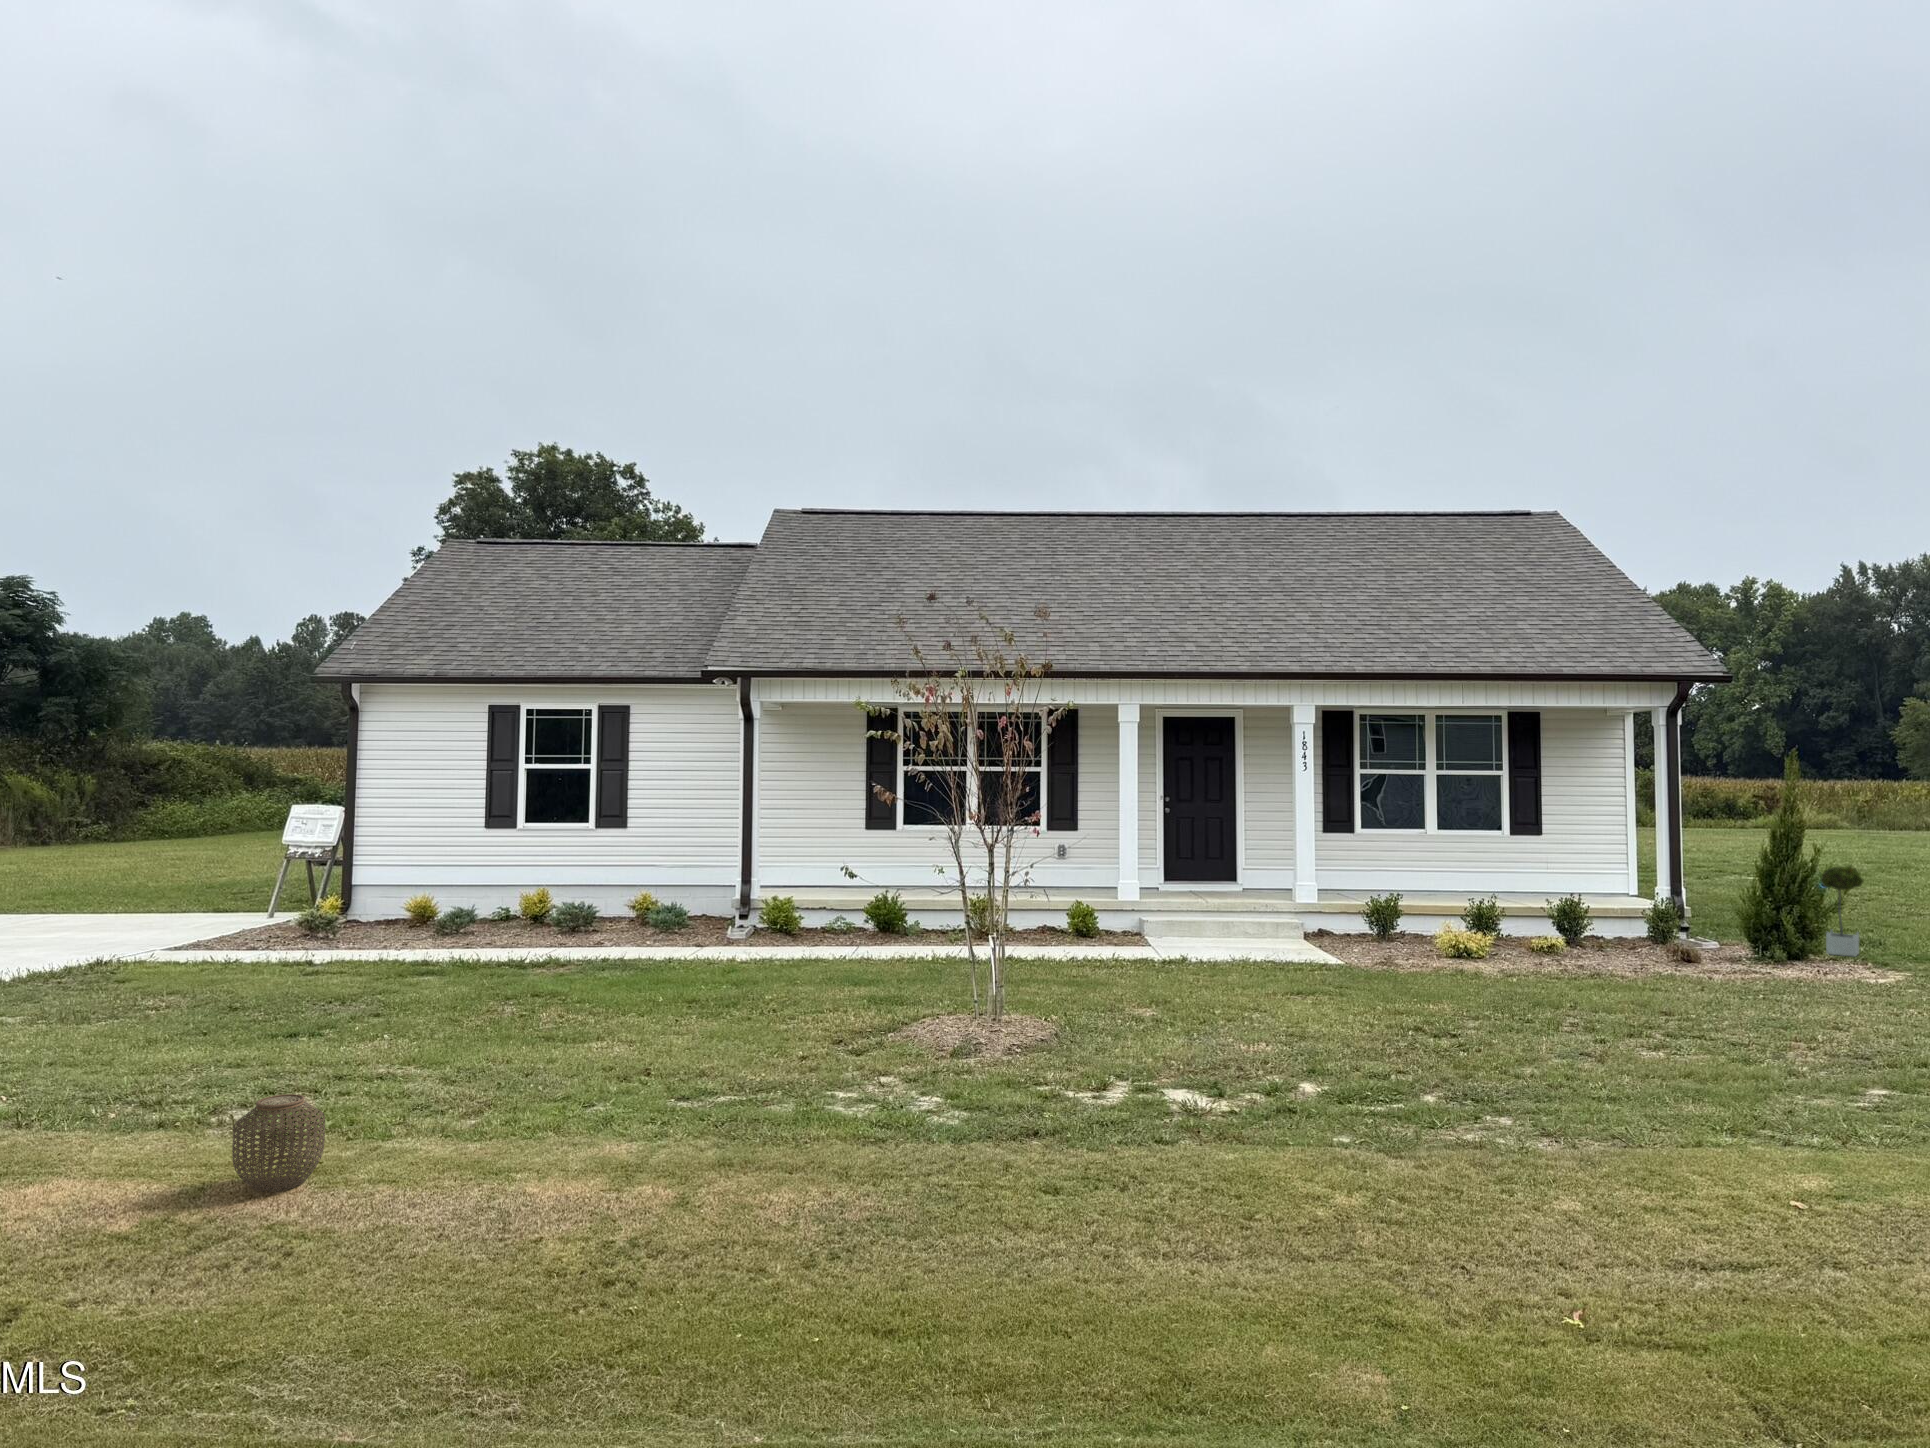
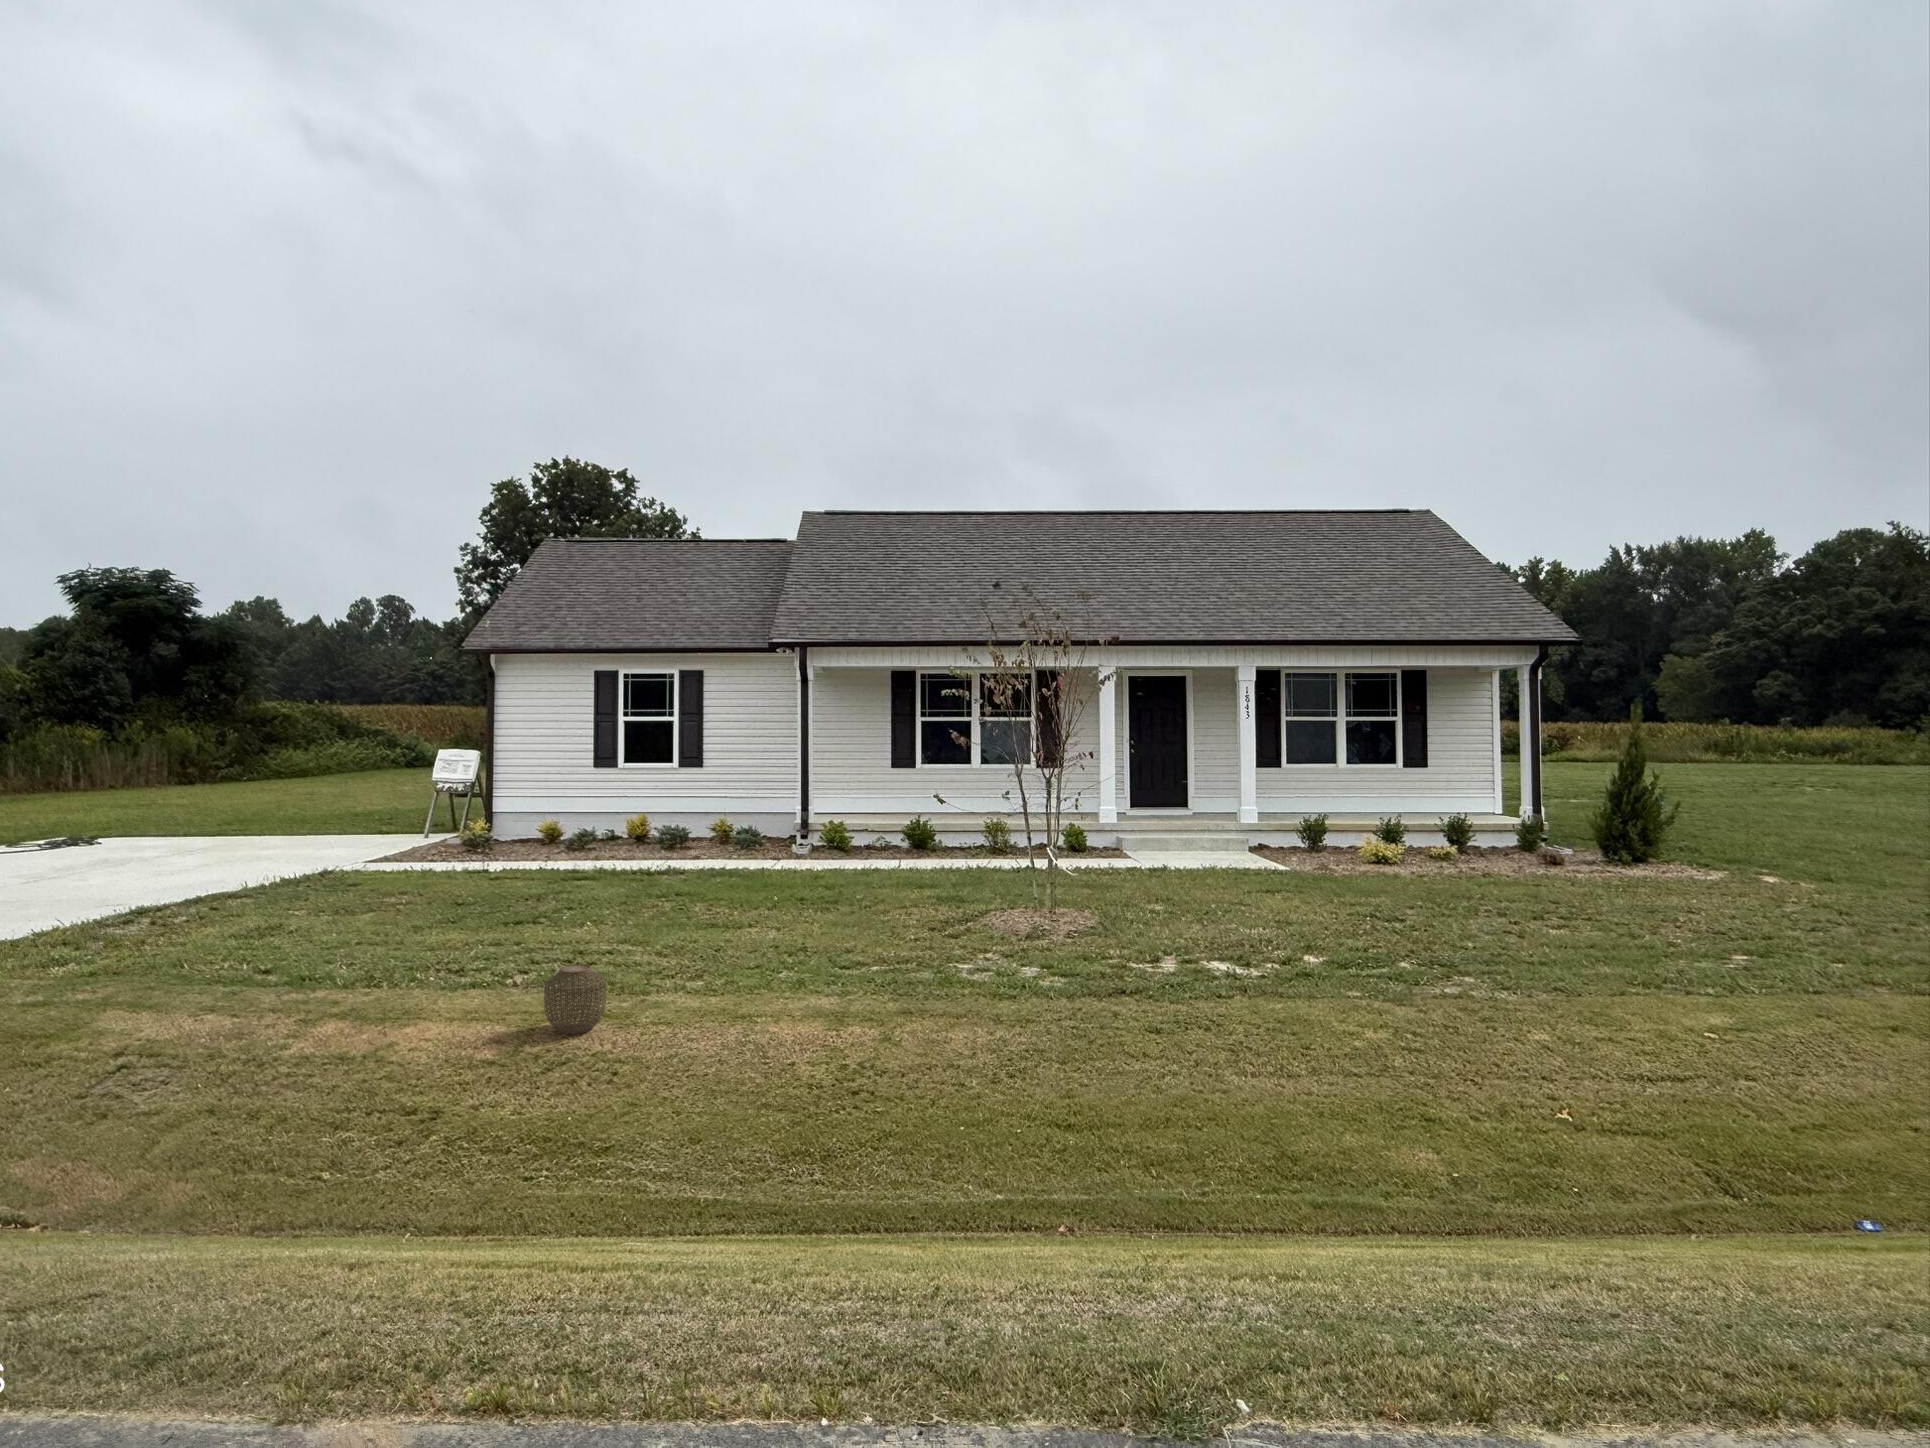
potted tree: present [1821,866,1864,956] -> none [1665,788,1701,860]

